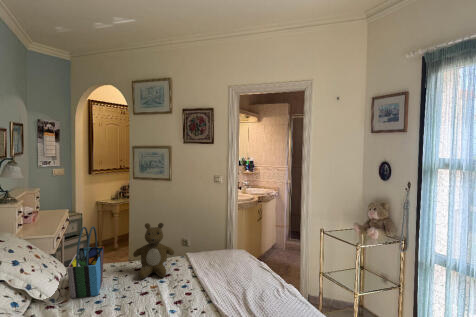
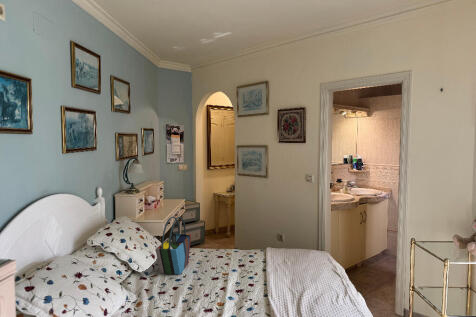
teddy bear: present [133,223,174,279] -> none [214,217,250,268]

